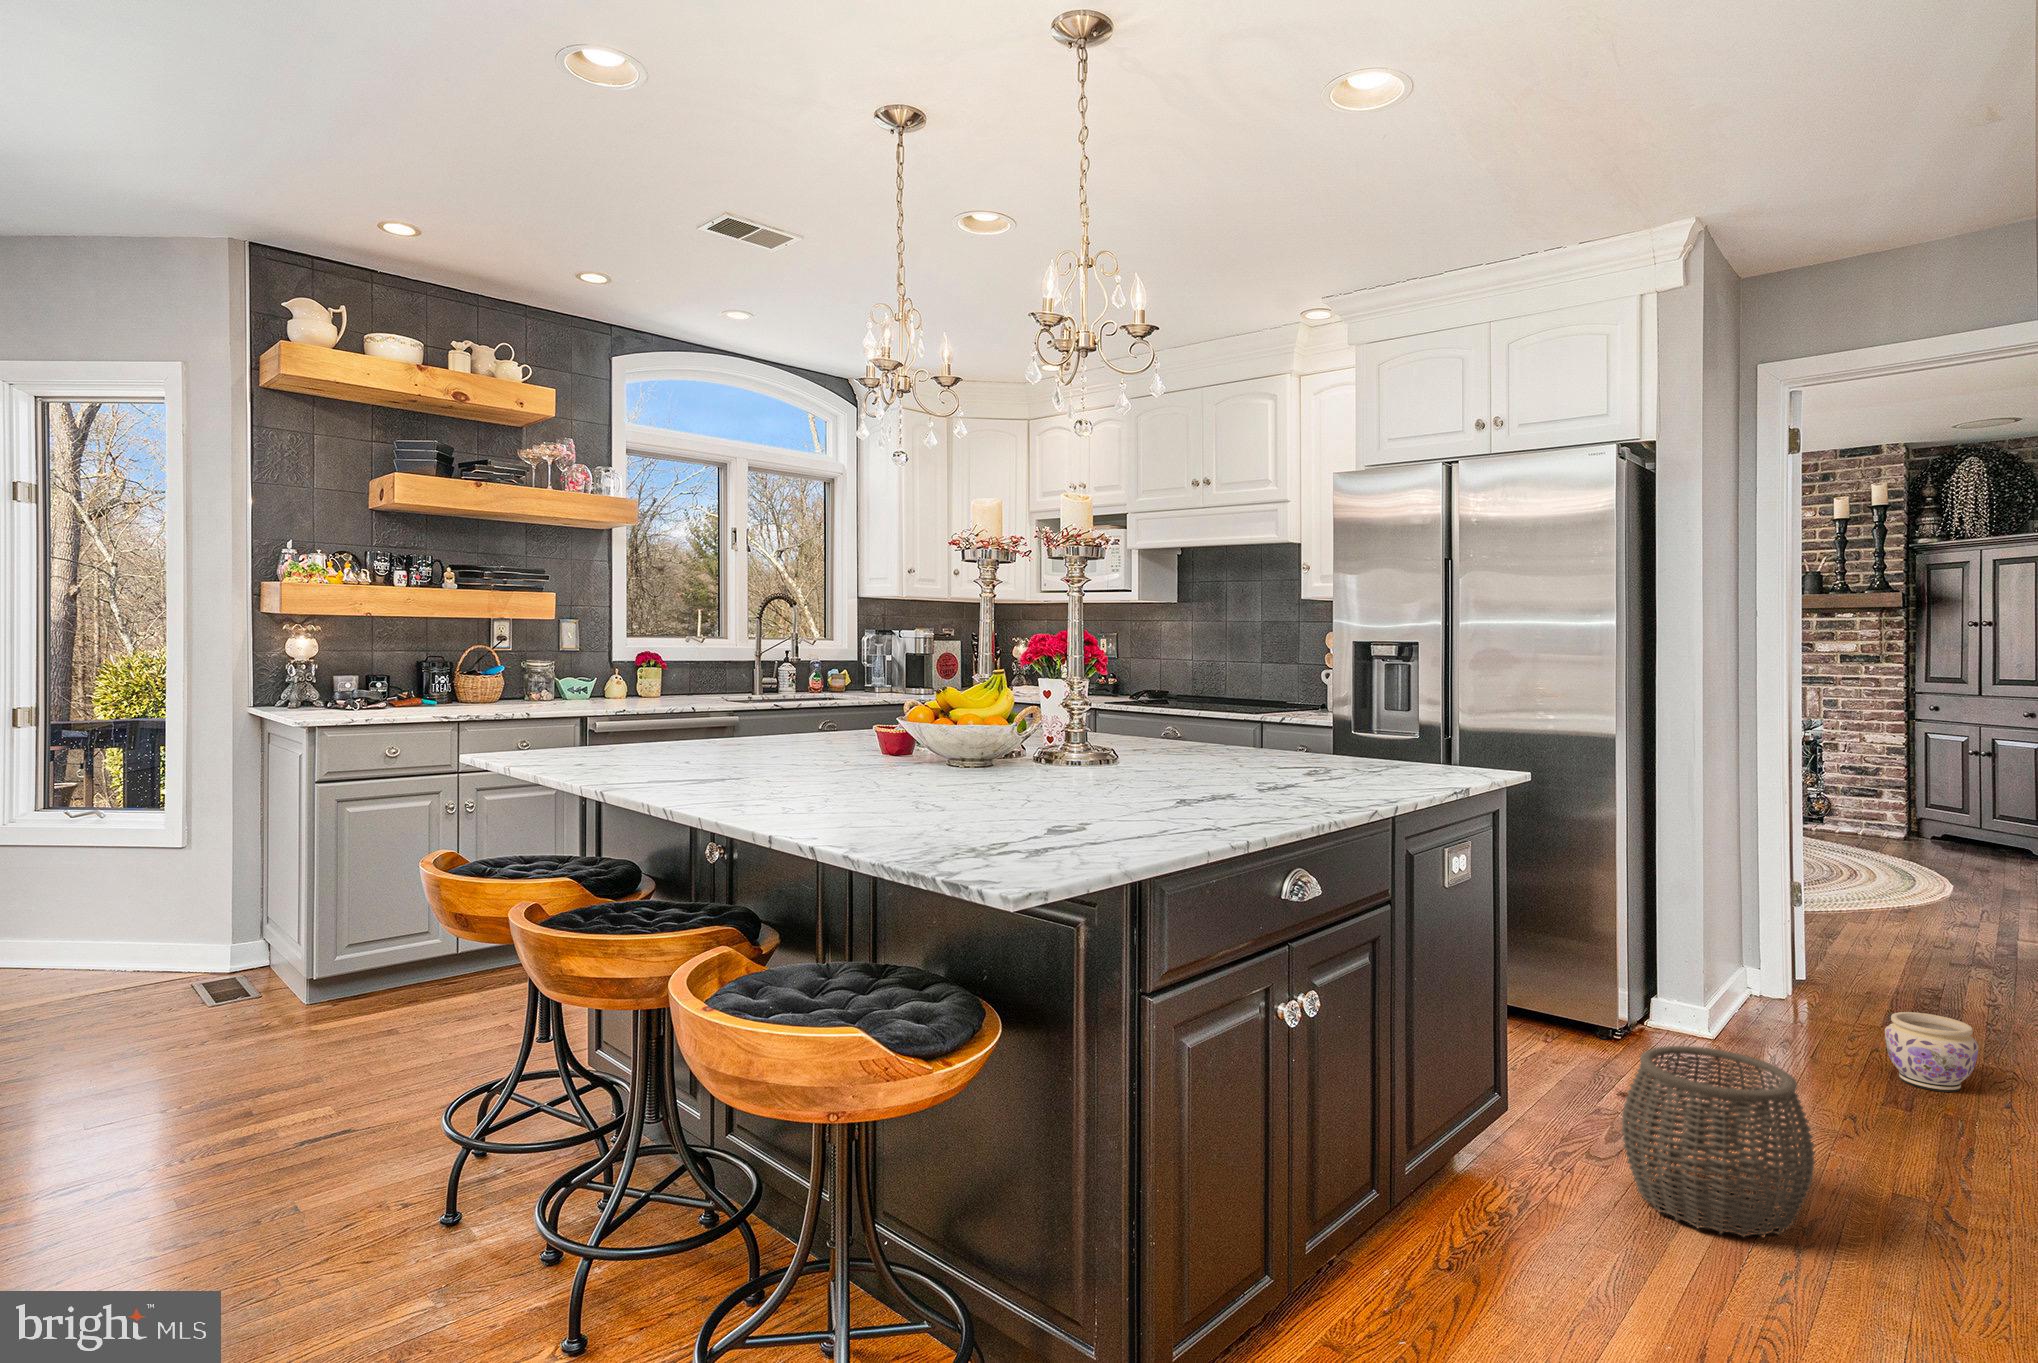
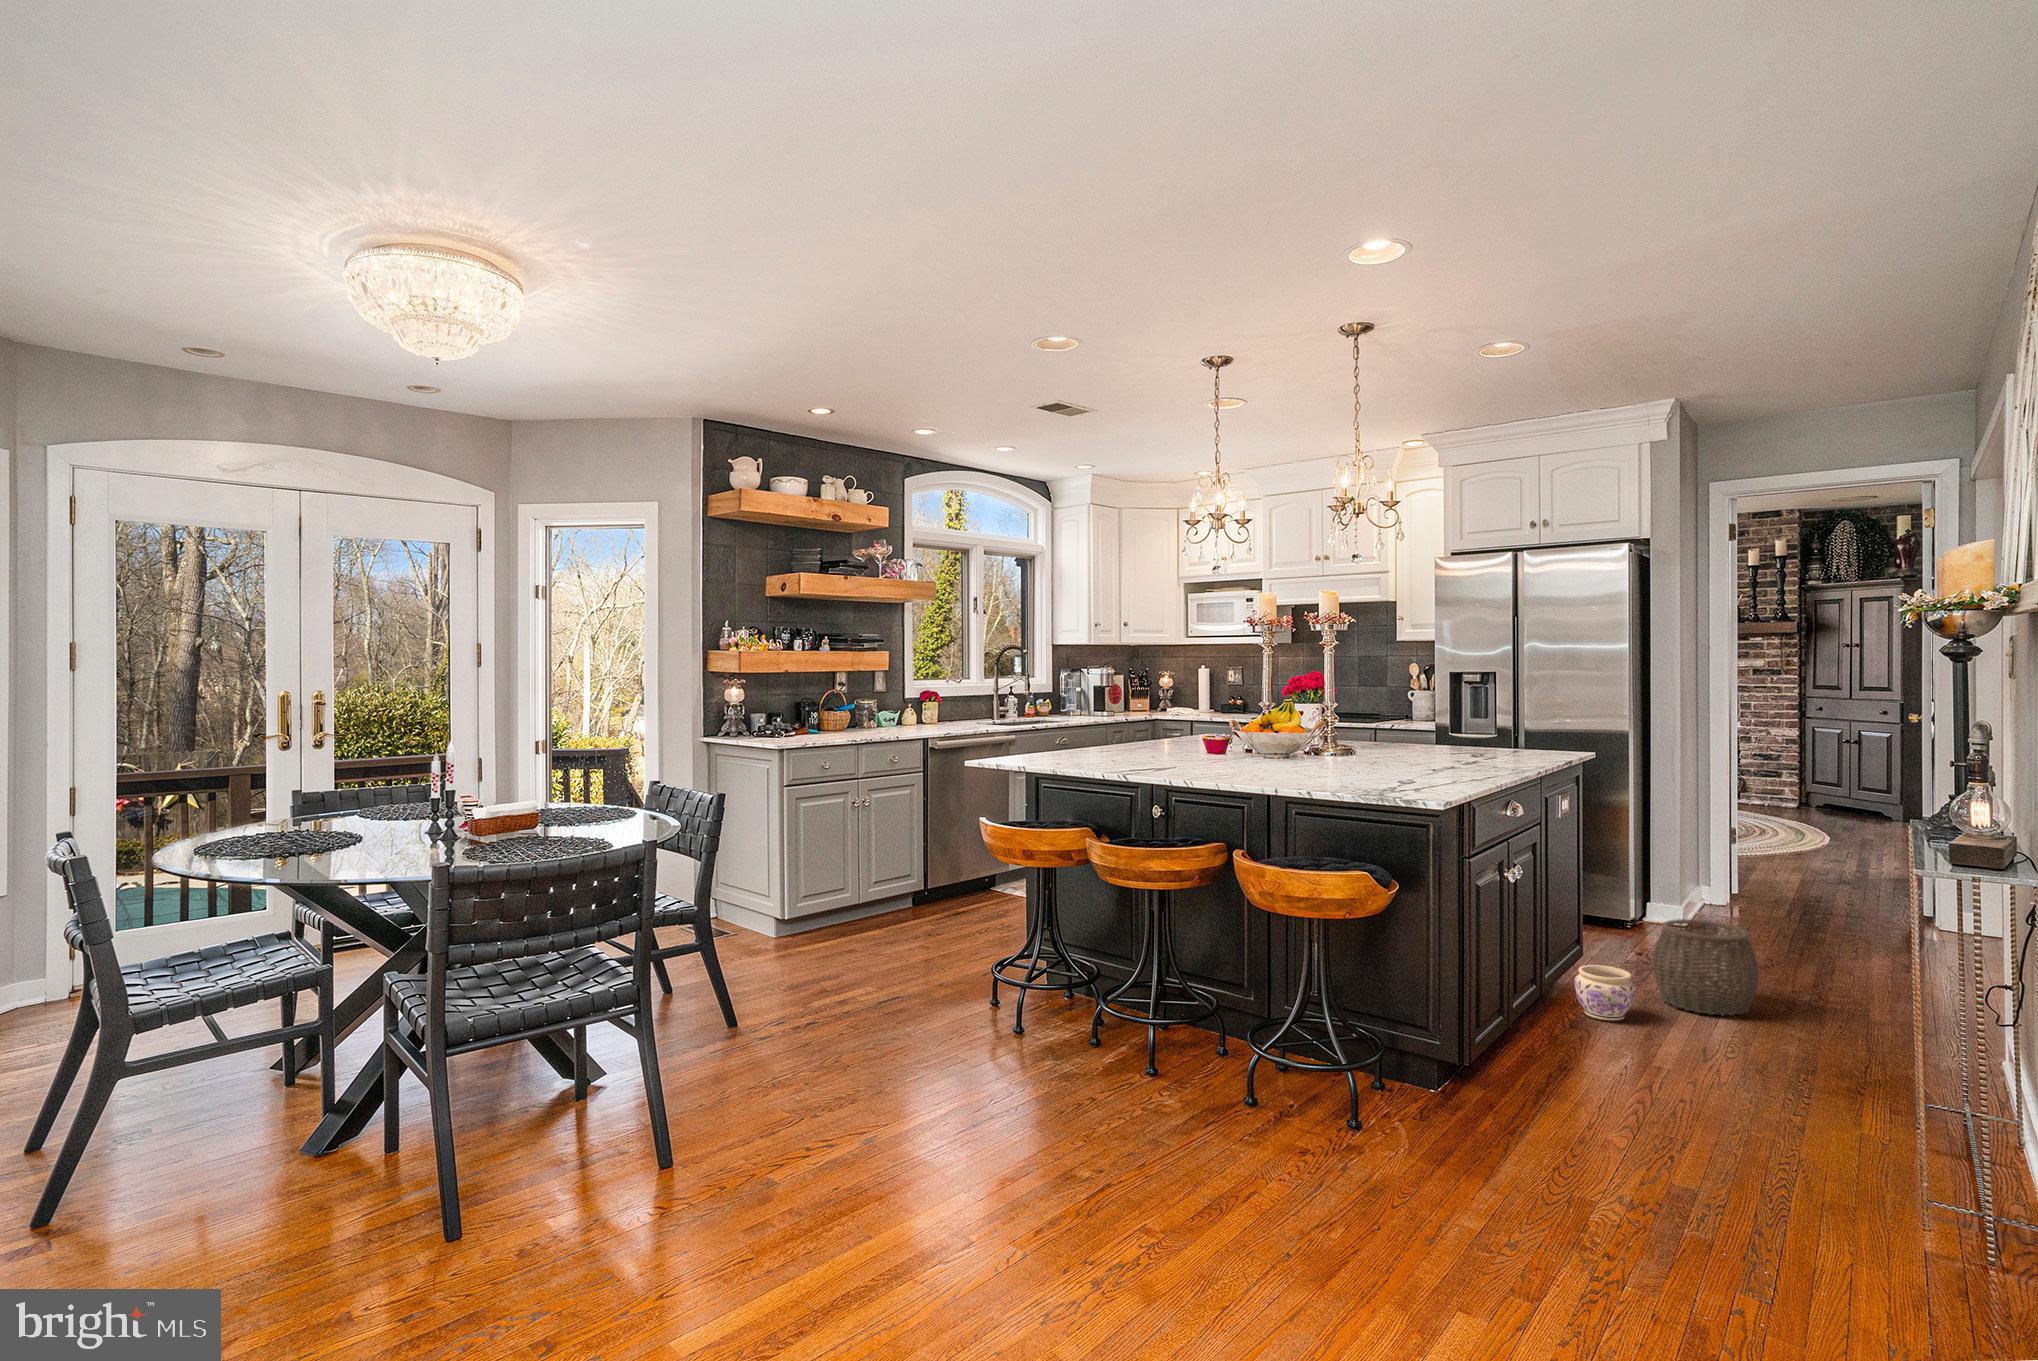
planter: present [1885,1012,1979,1092] -> present [1575,965,1635,1022]

